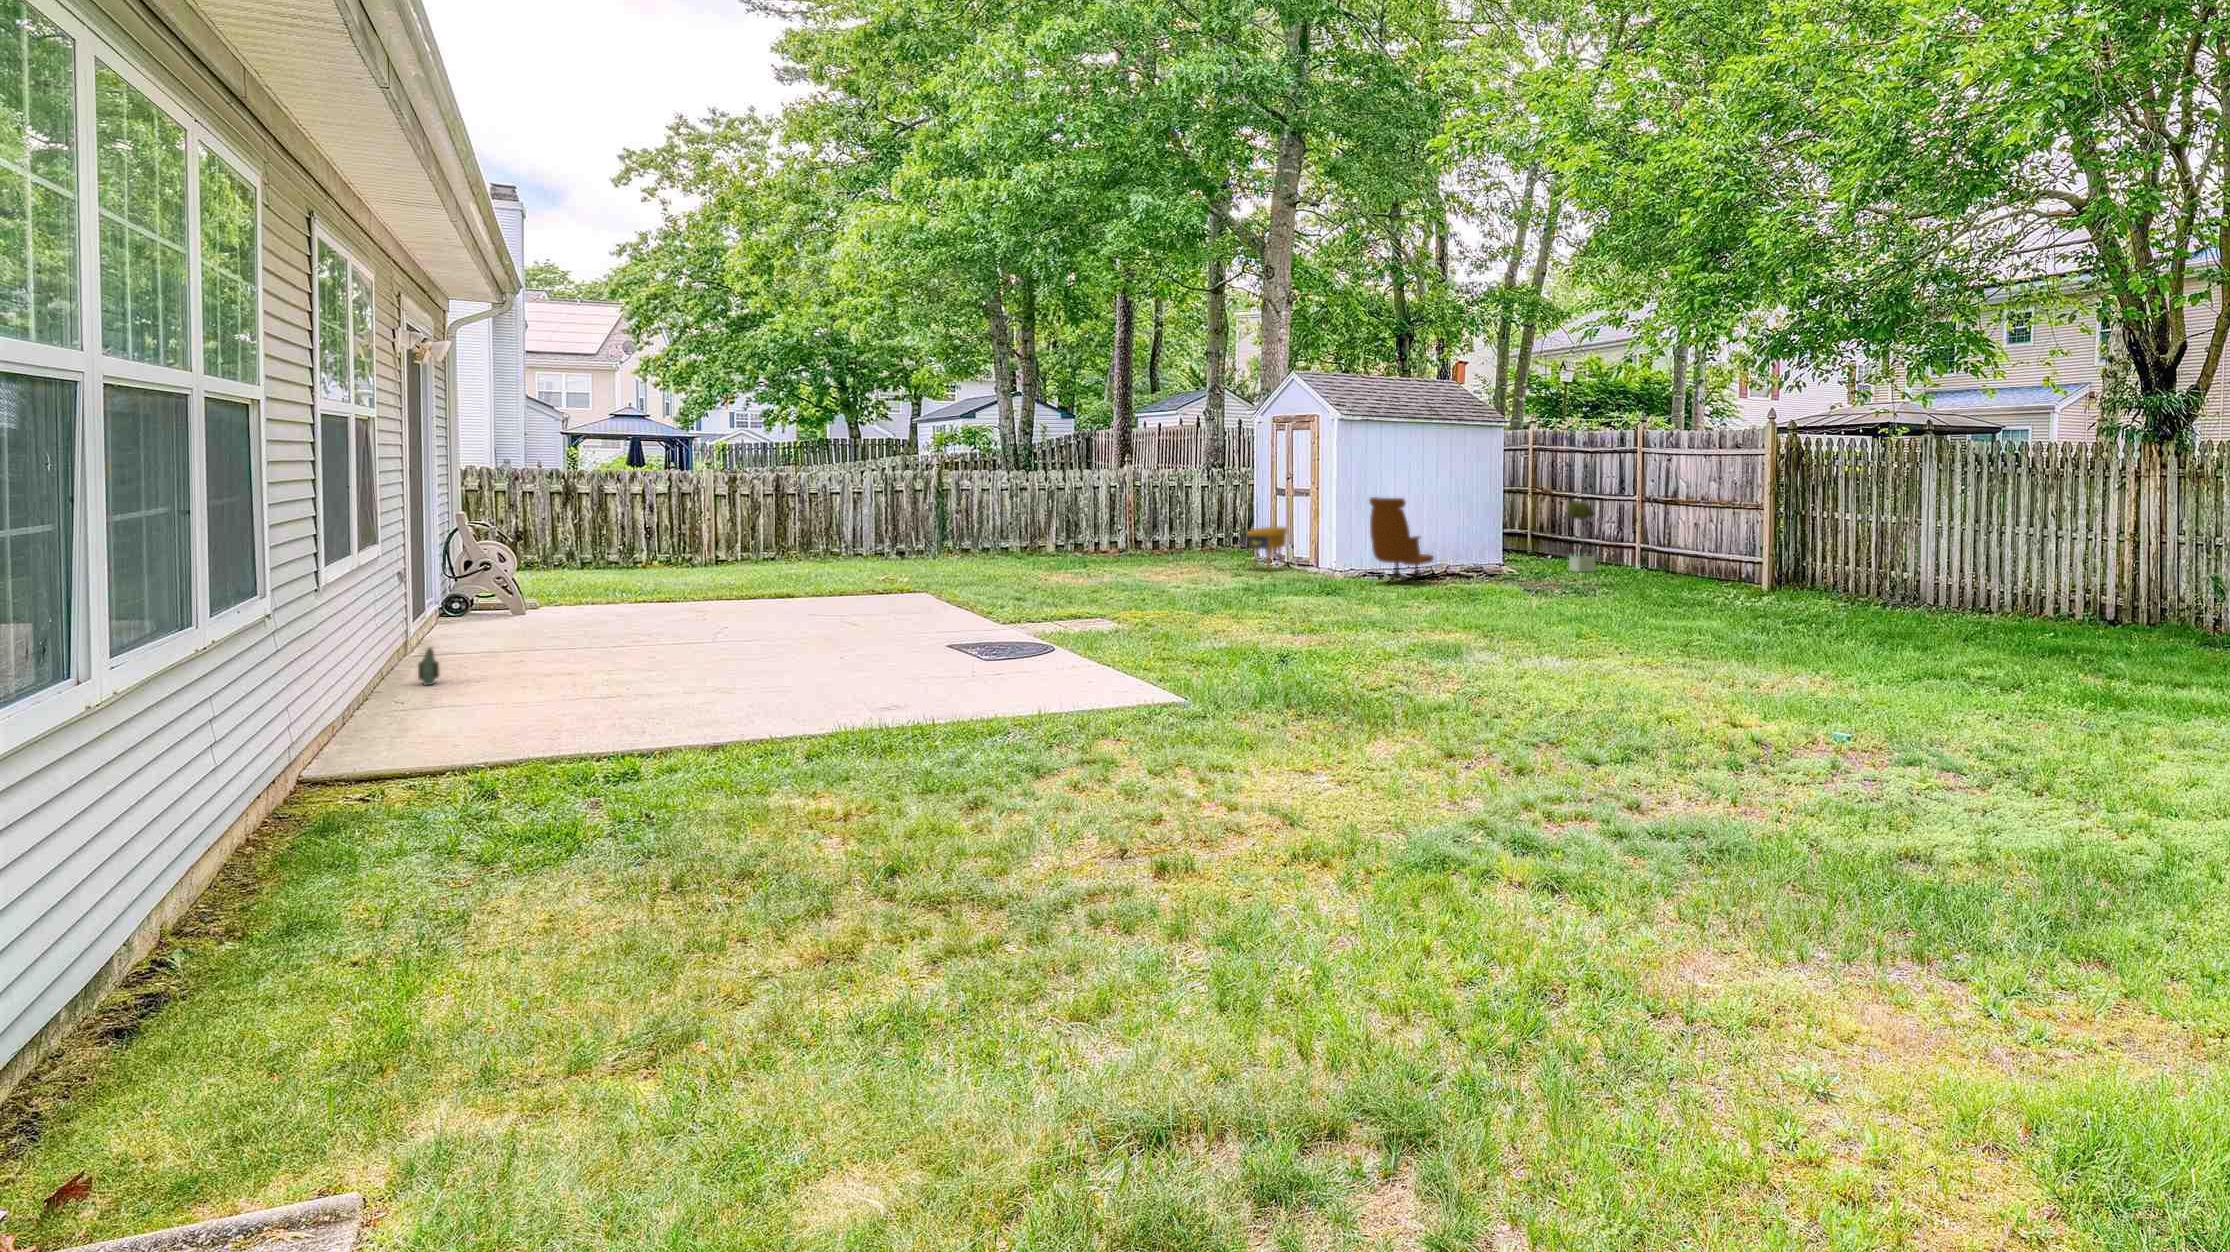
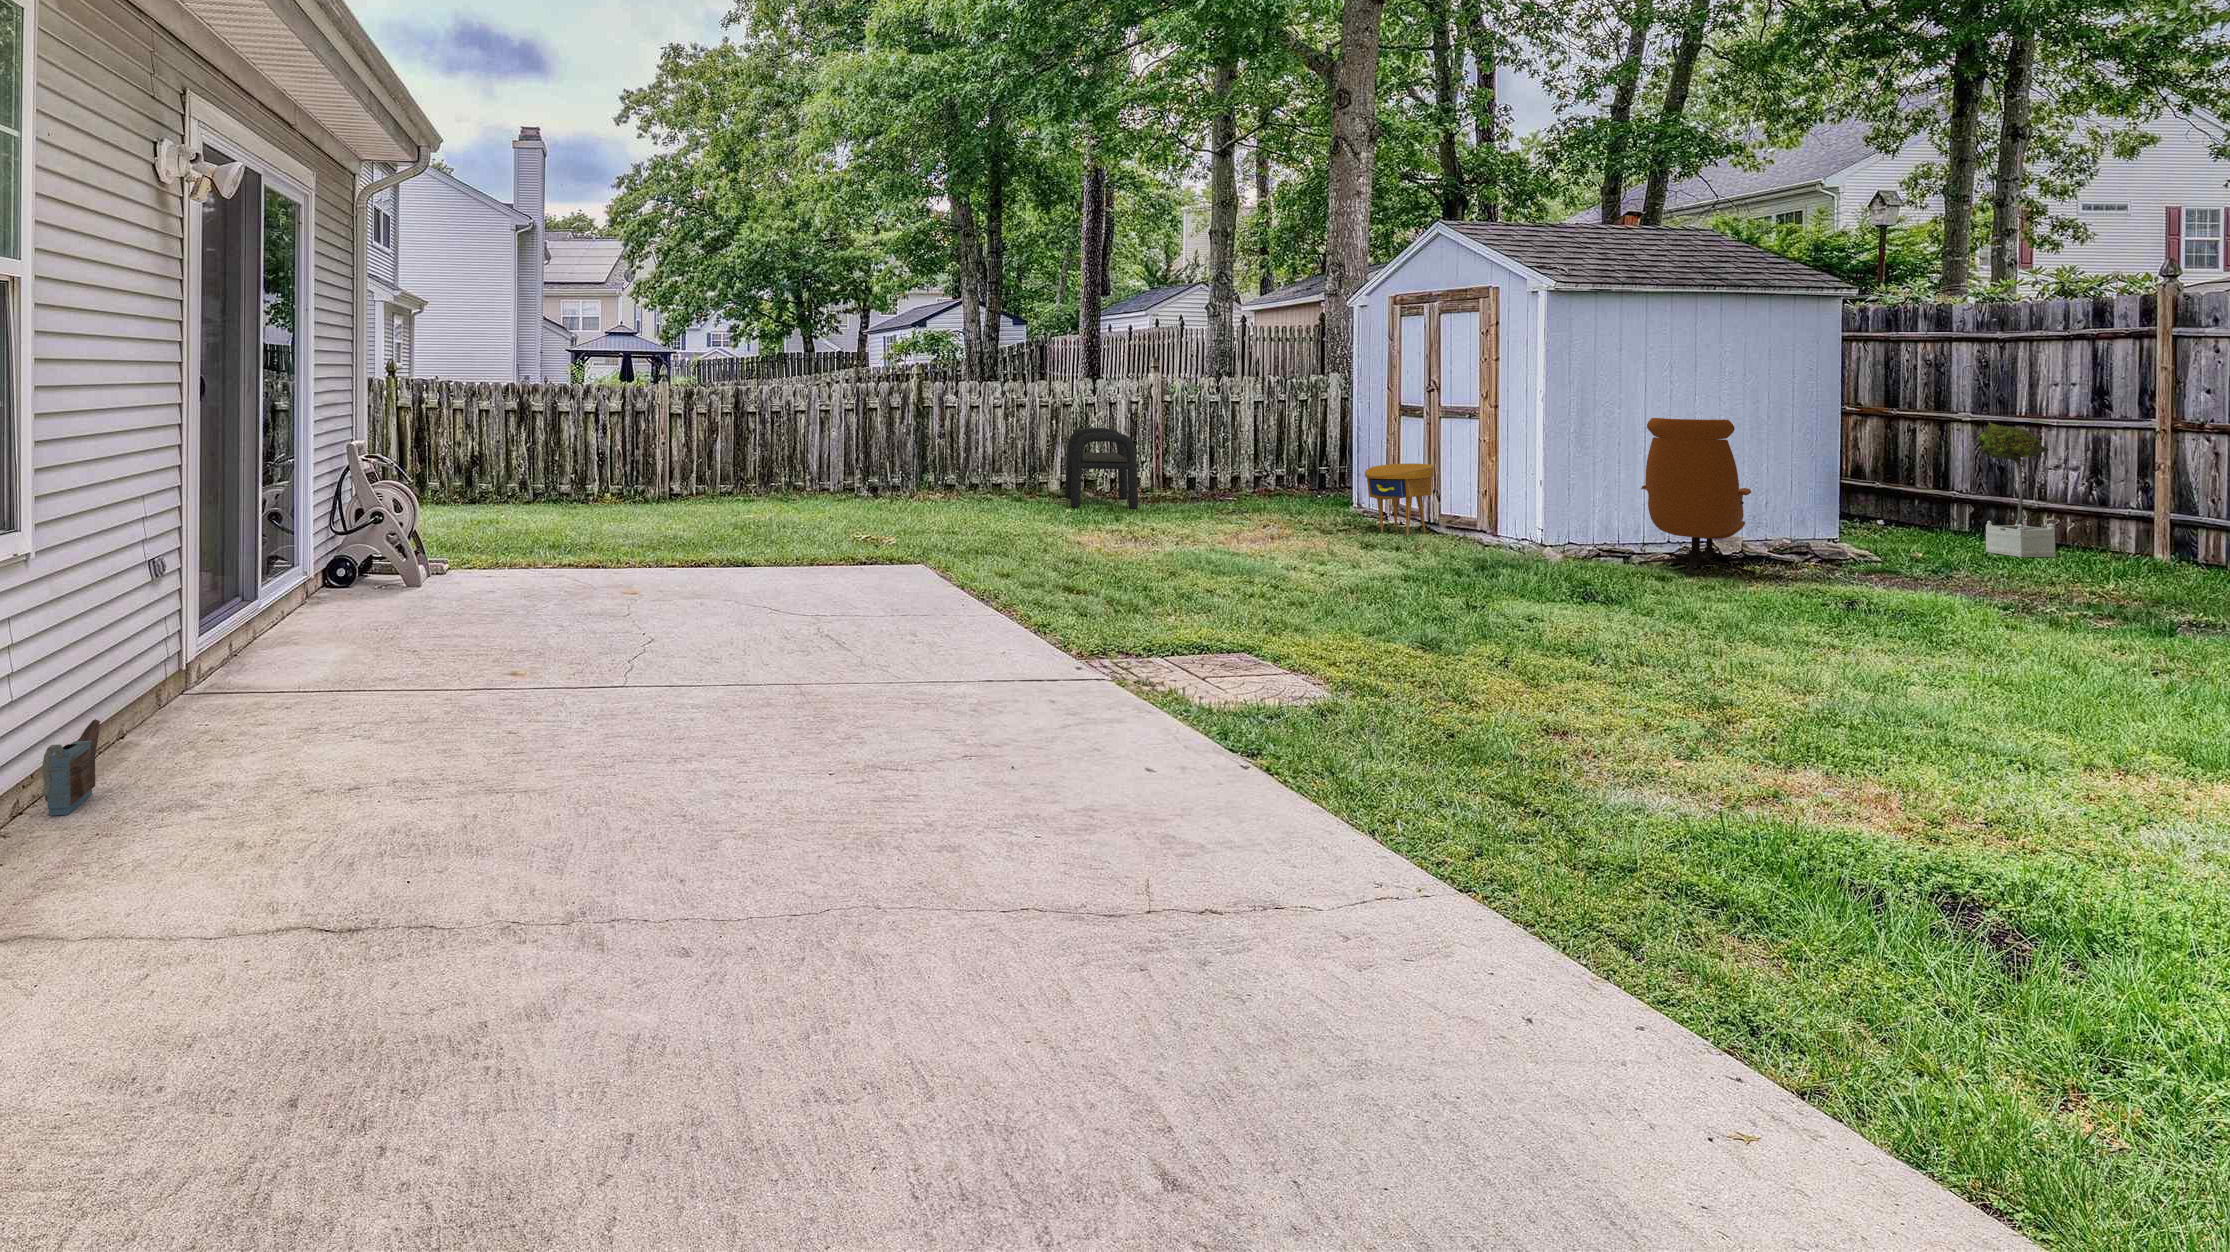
bench: none [1059,505,1110,563] -> present [1065,428,1138,509]

